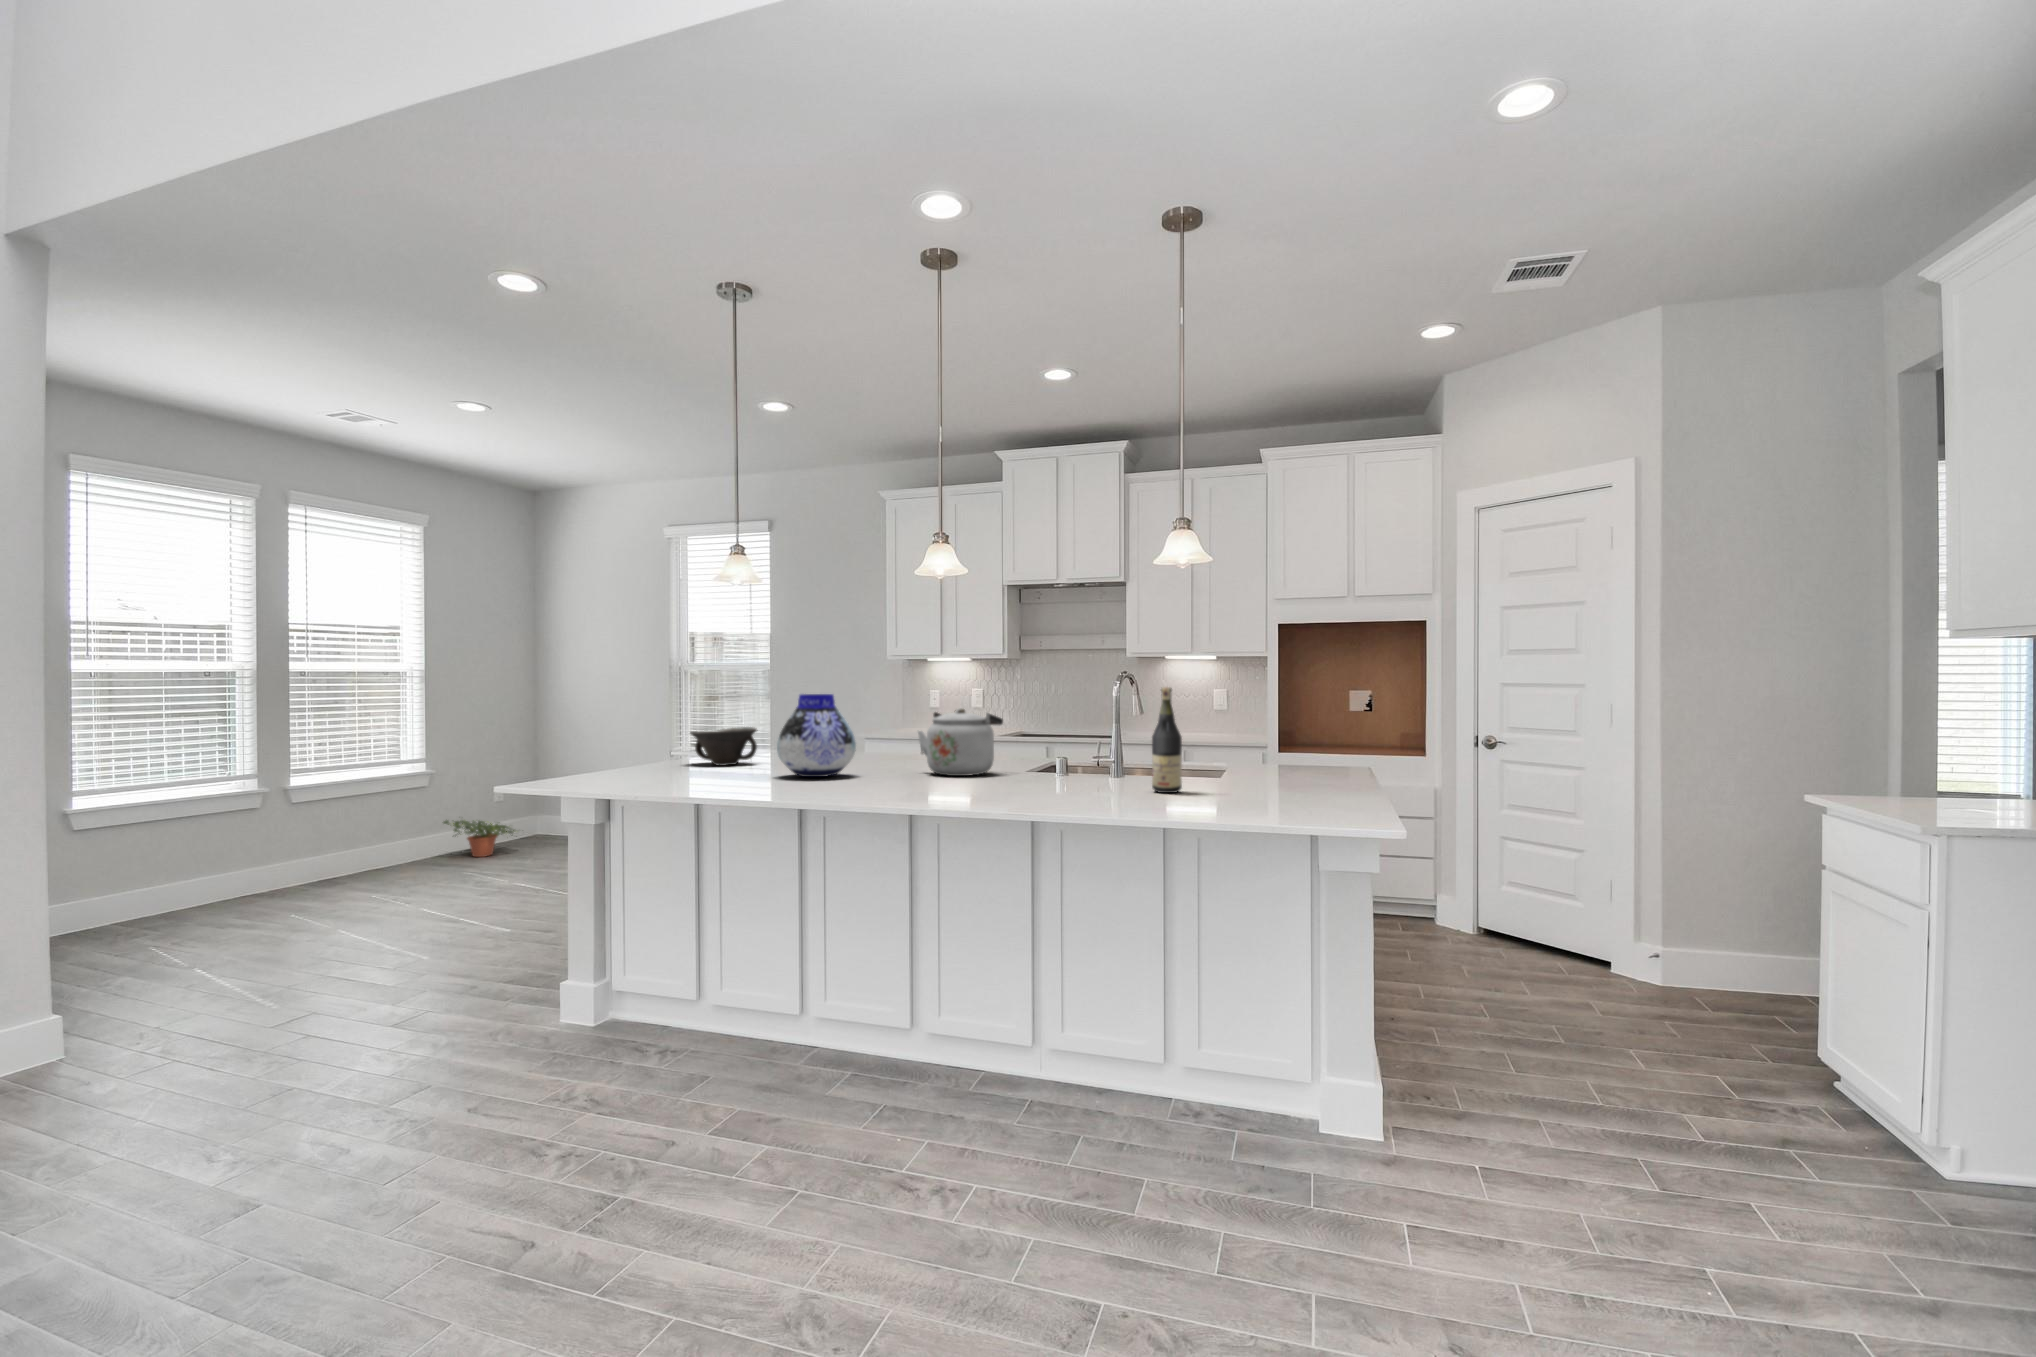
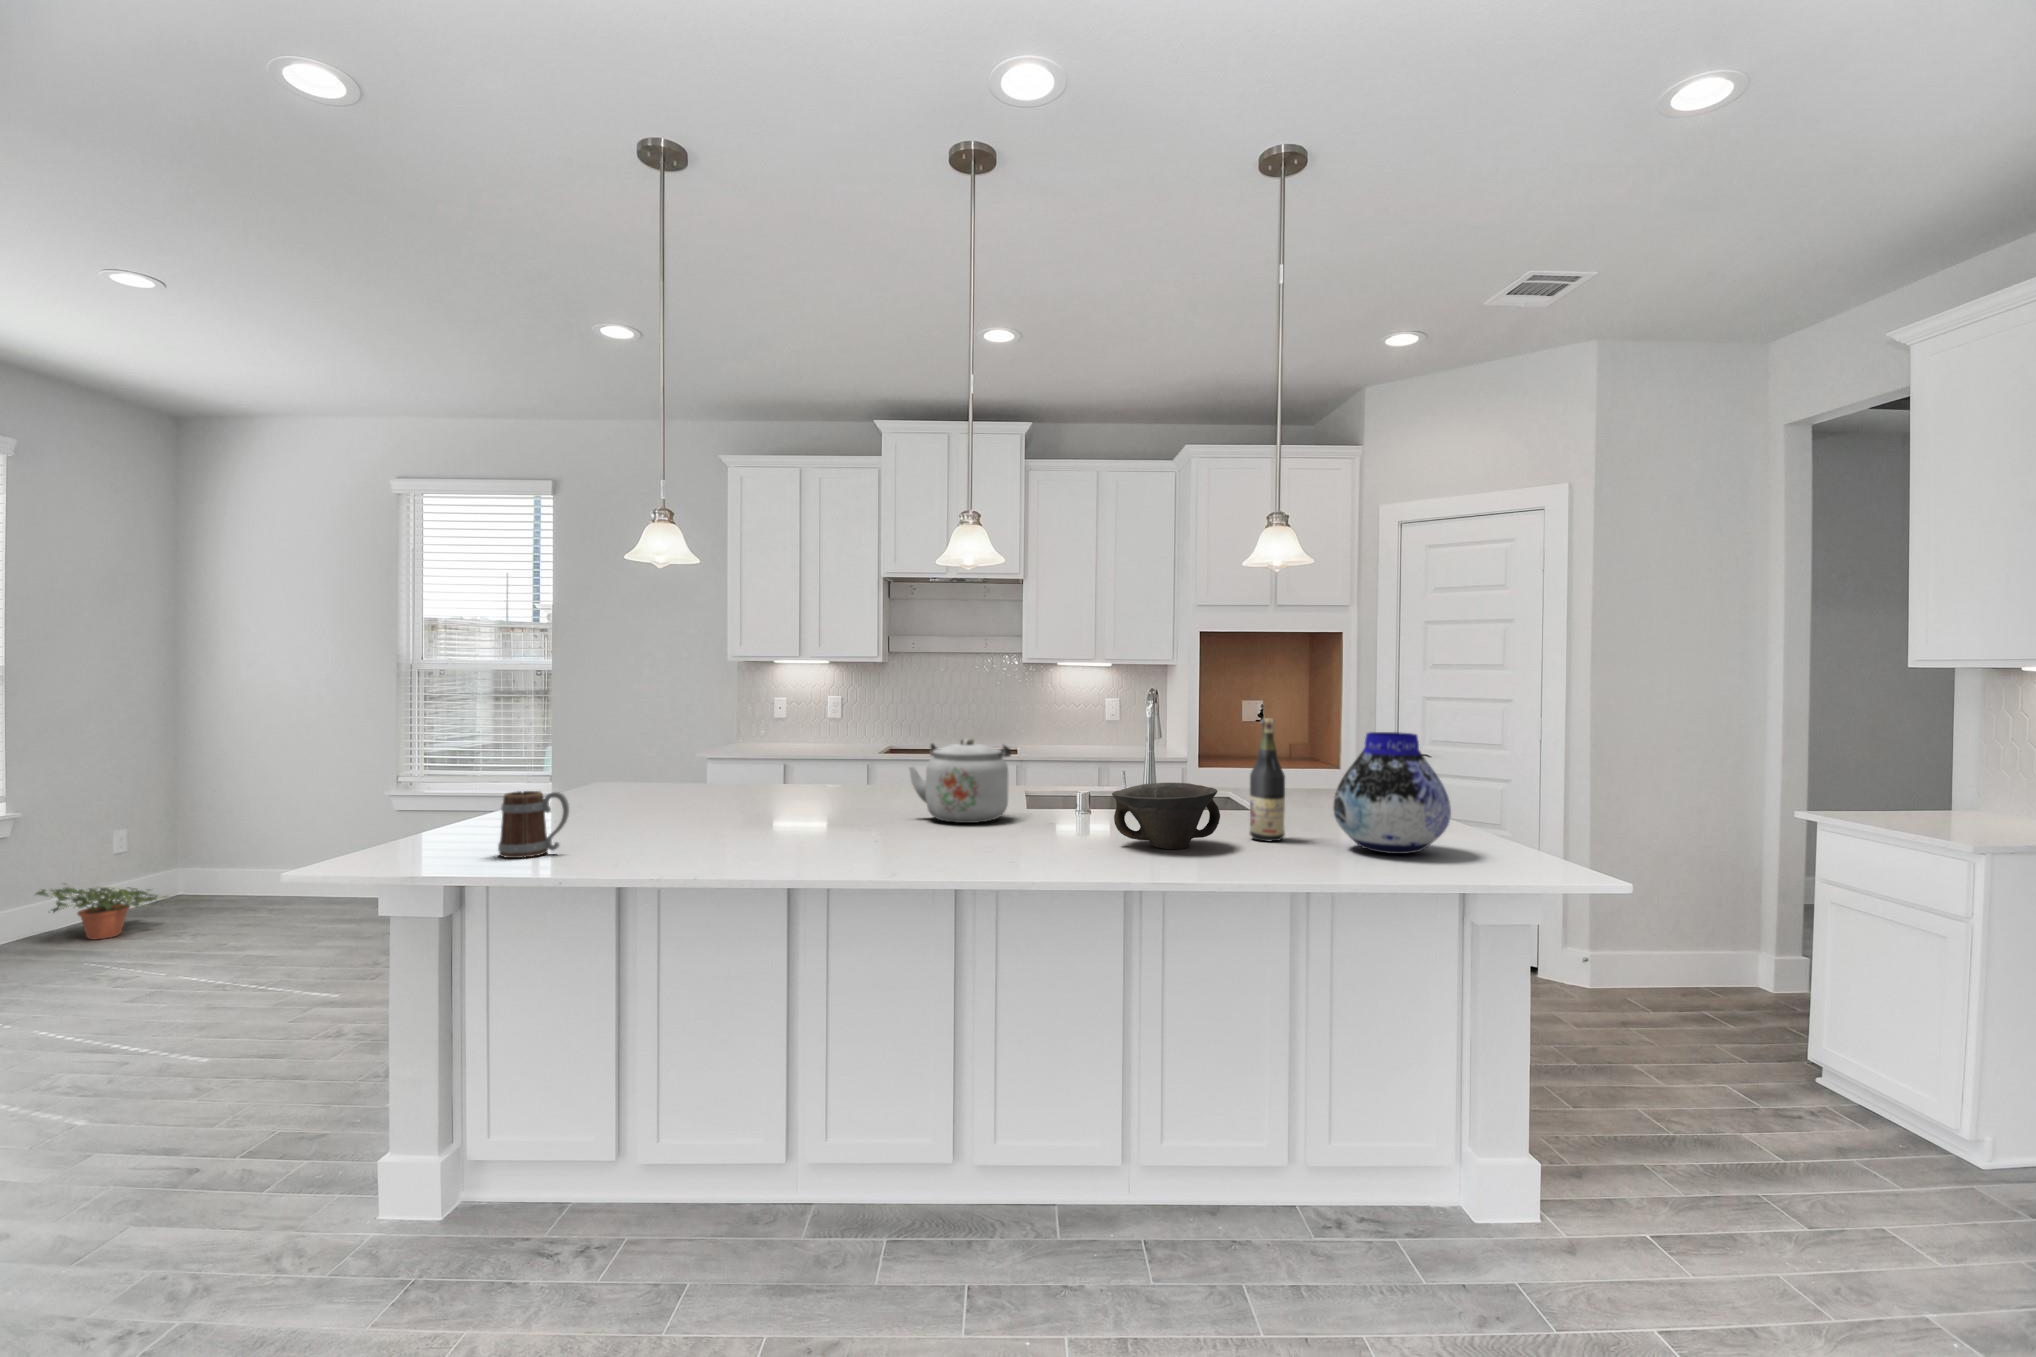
vase: present [777,694,856,777] -> present [1334,732,1451,854]
bowl: present [691,727,757,766] -> present [1112,783,1220,849]
mug: none [598,737,643,782] -> present [498,791,569,858]

